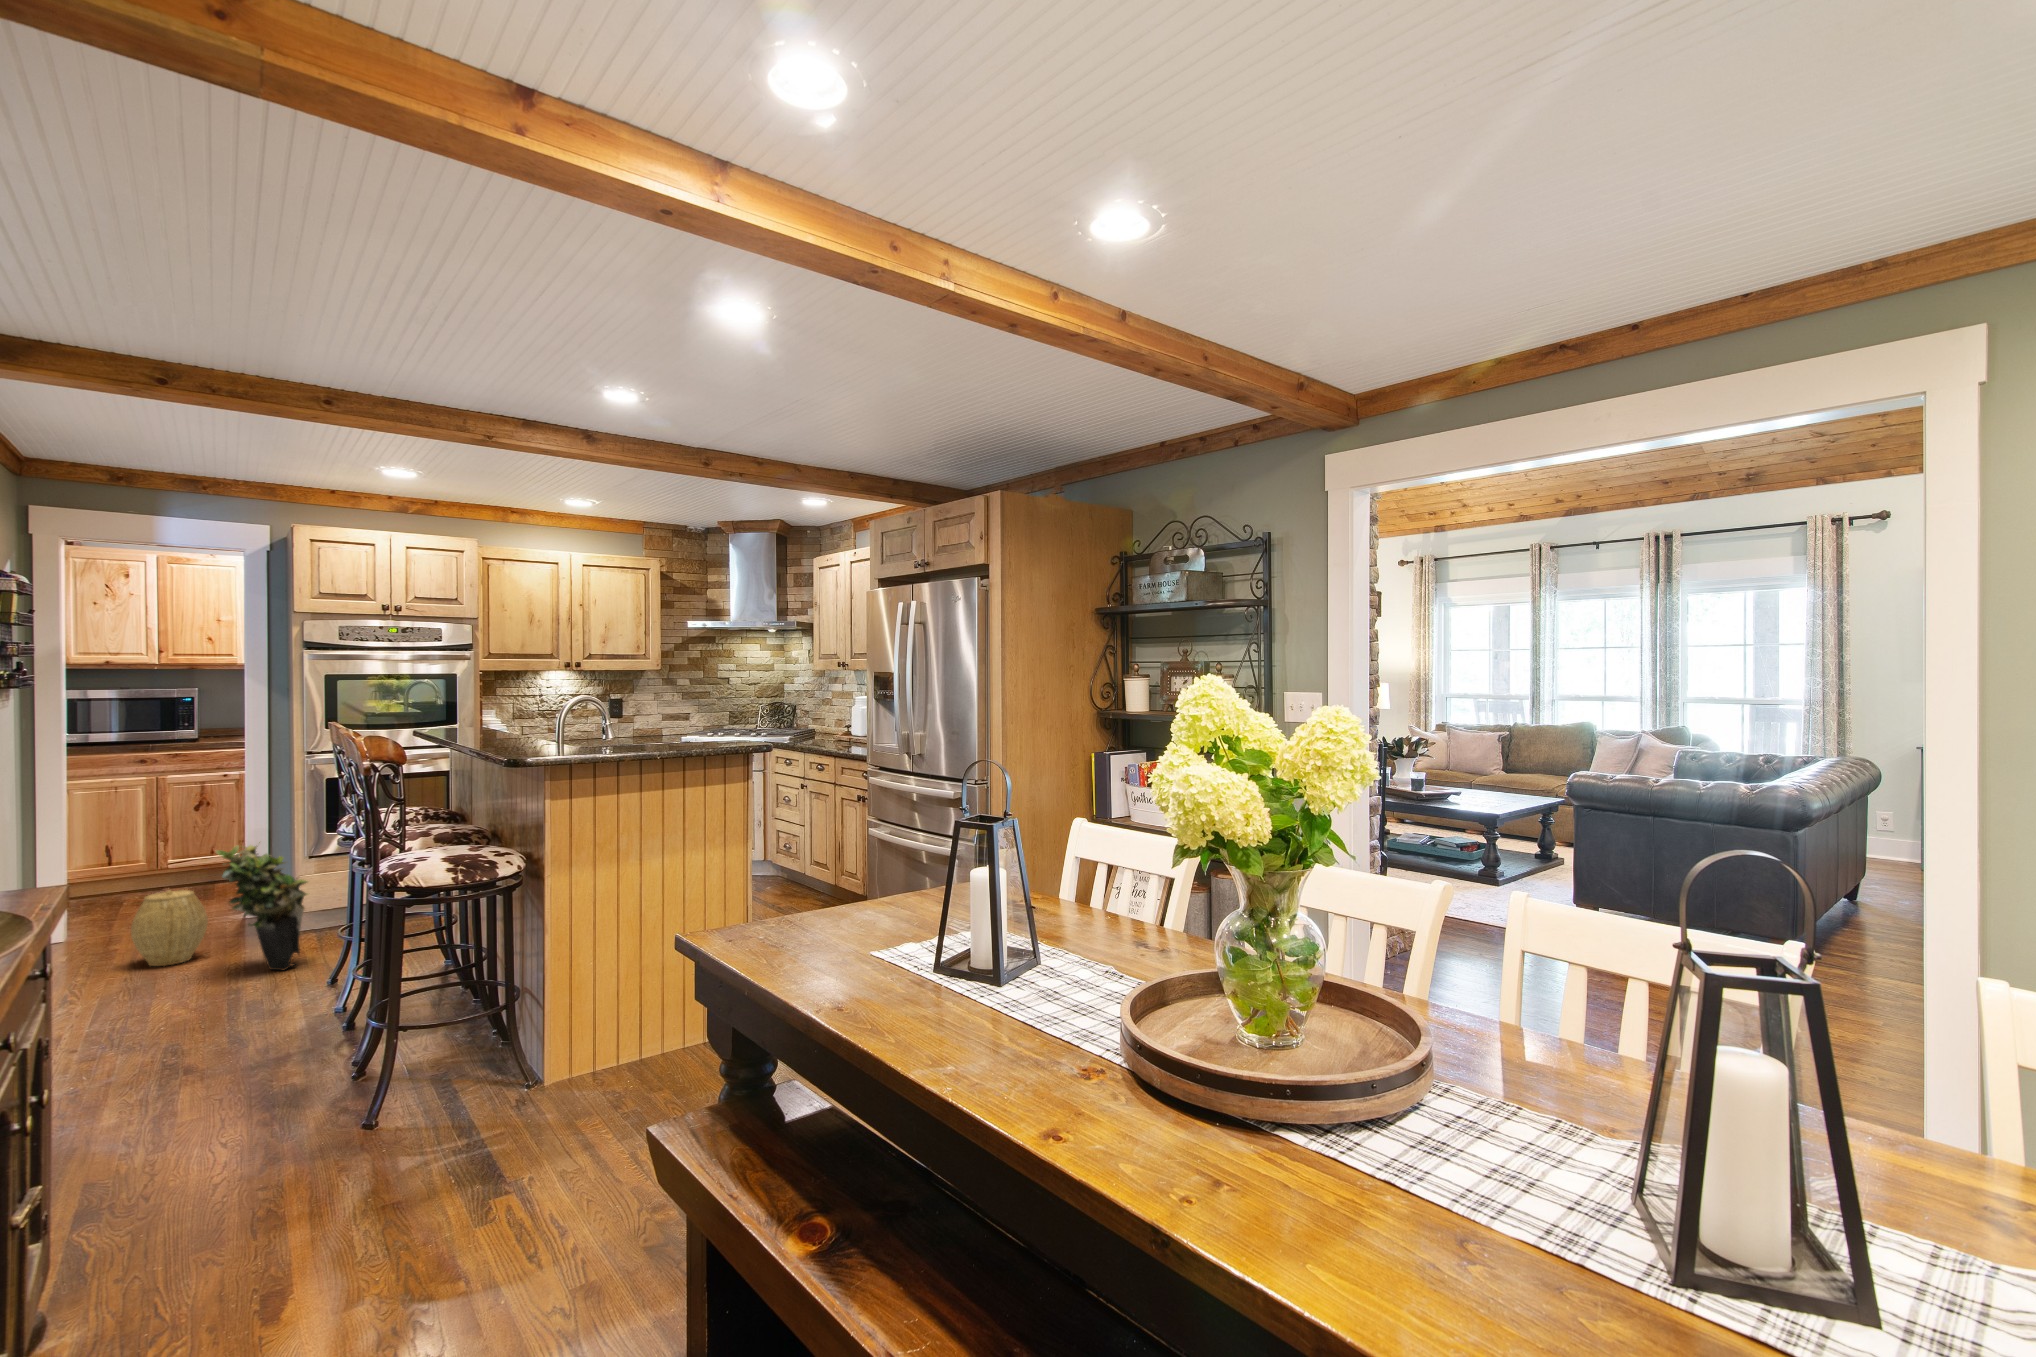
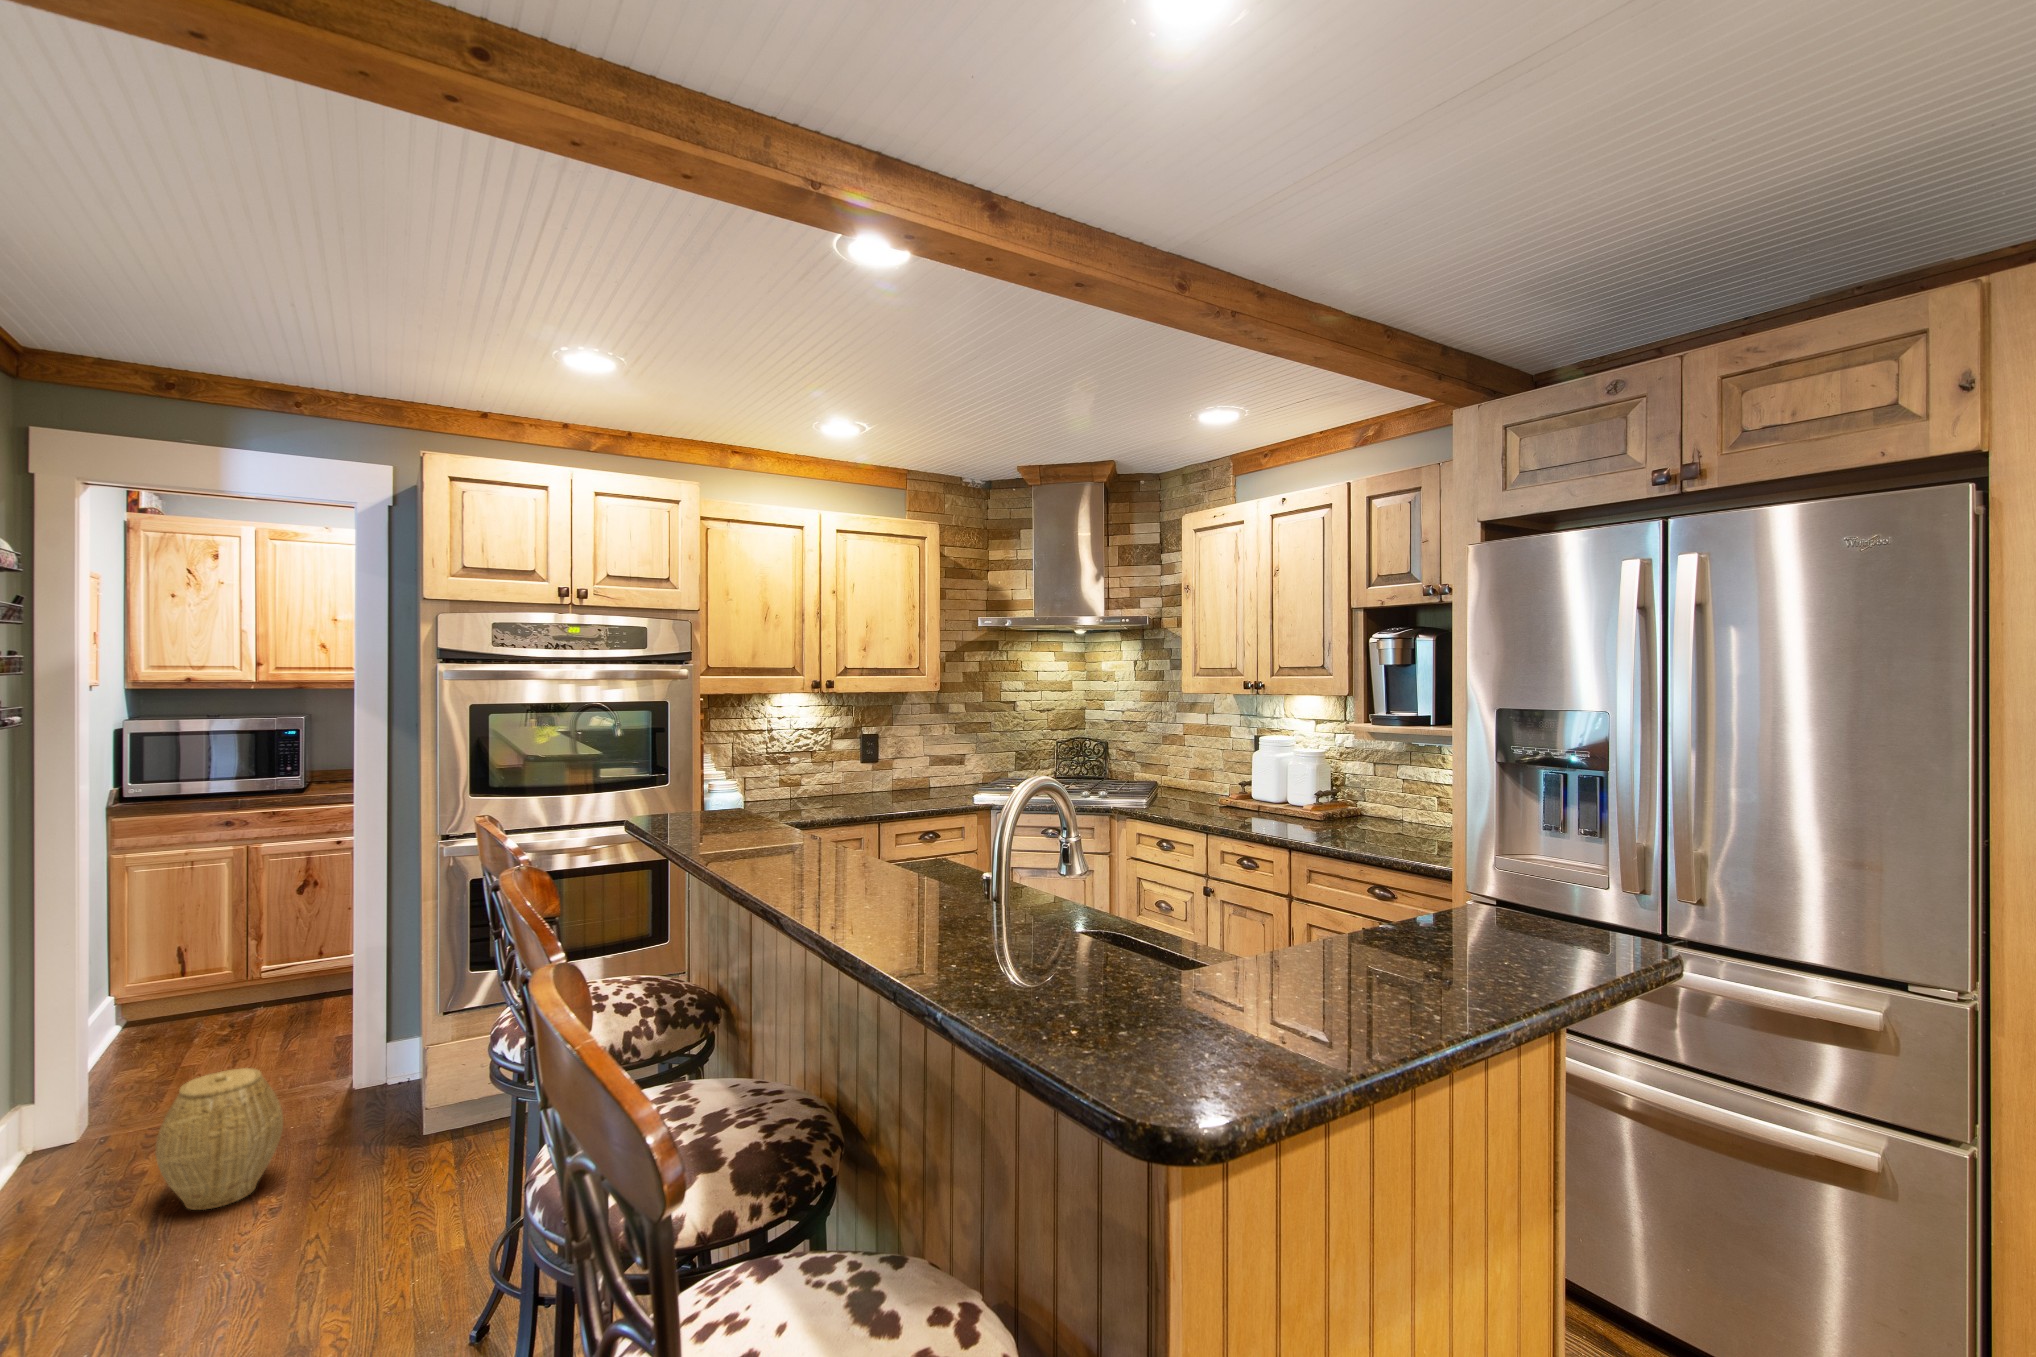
potted plant: present [216,842,308,971] -> none [286,998,443,1240]

